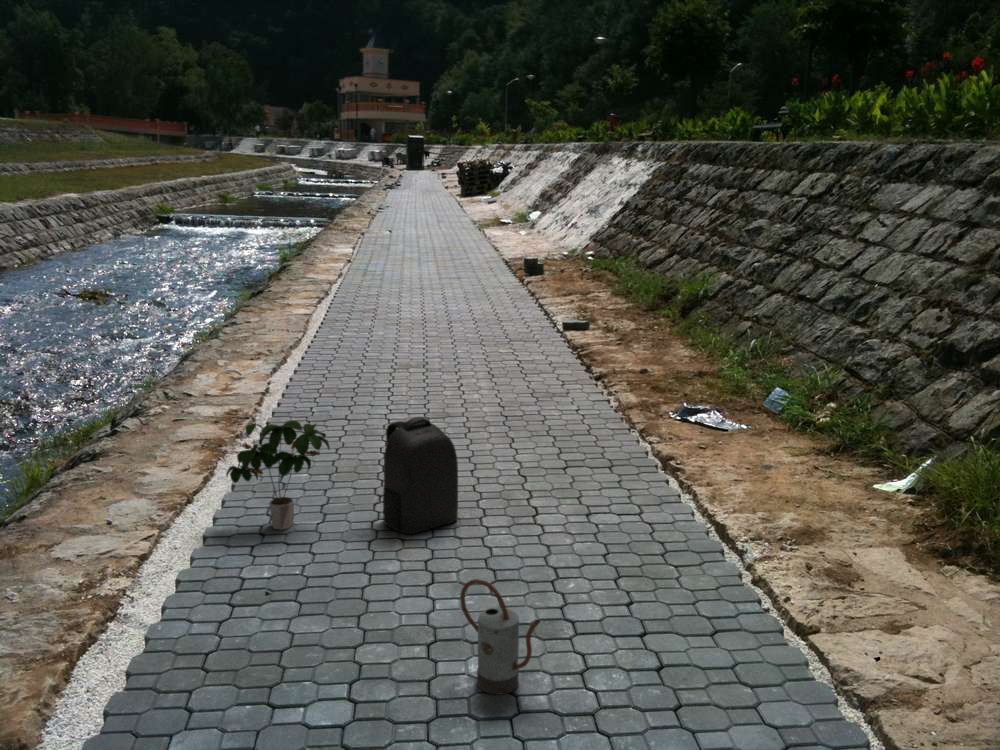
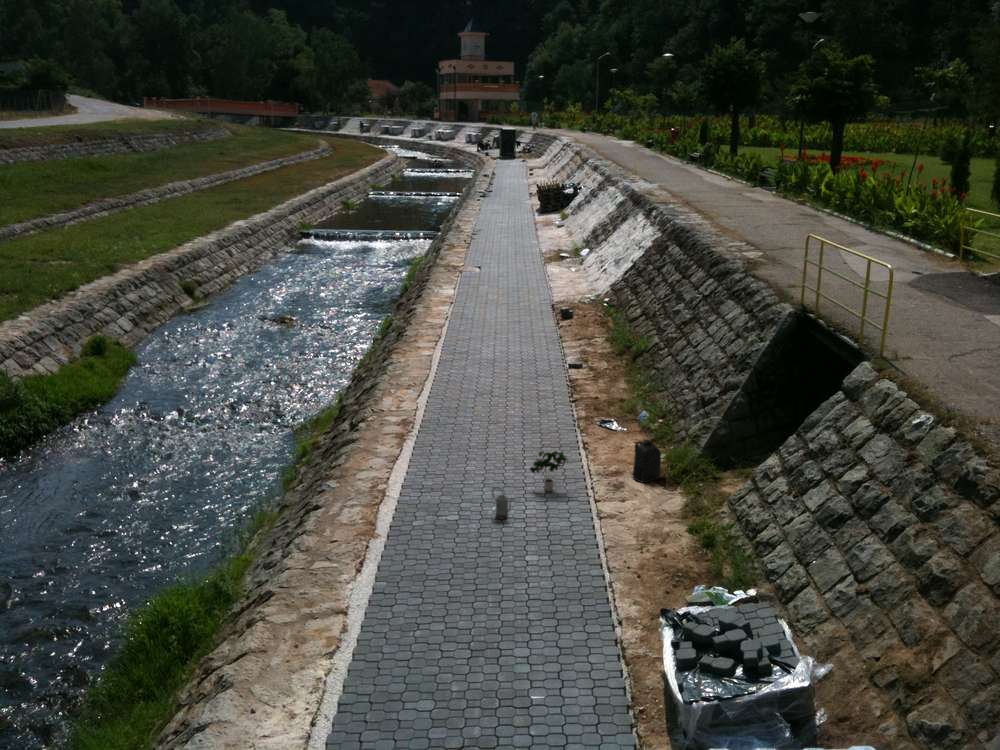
backpack: present [383,417,458,534] -> present [632,440,661,483]
potted plant: present [226,420,330,530] -> present [530,451,568,491]

